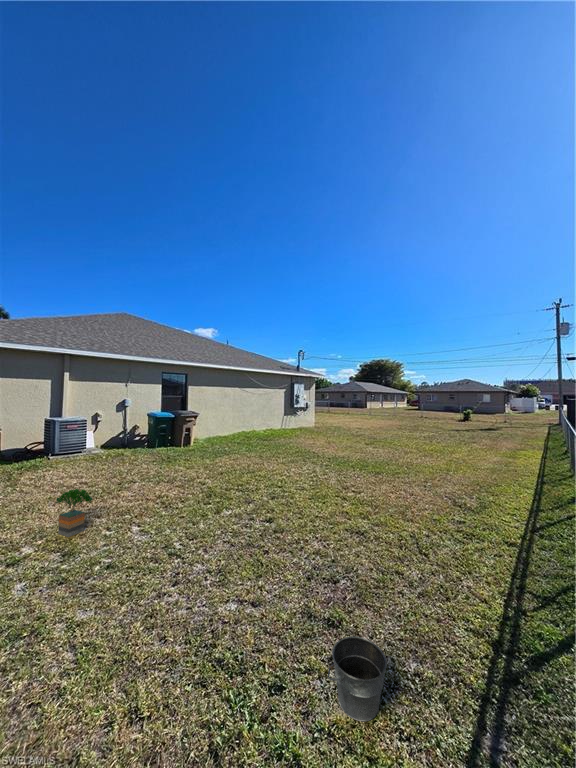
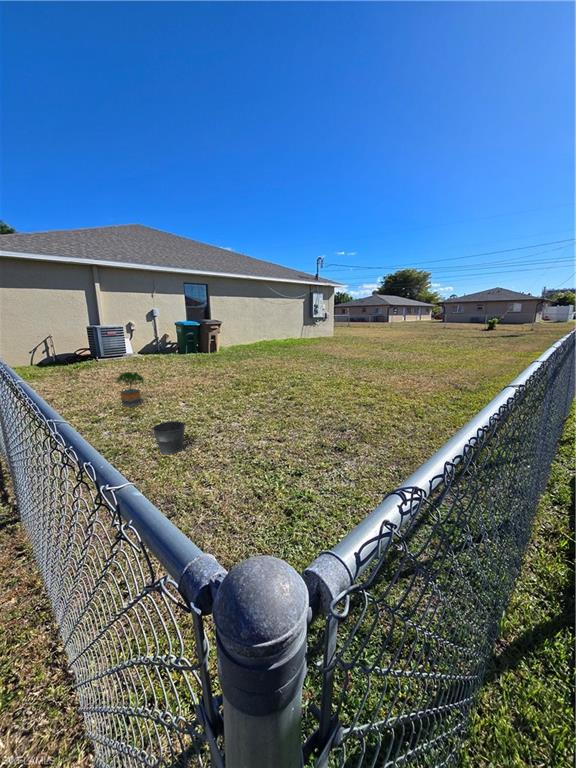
bucket: present [328,636,387,721] -> present [151,421,186,454]

